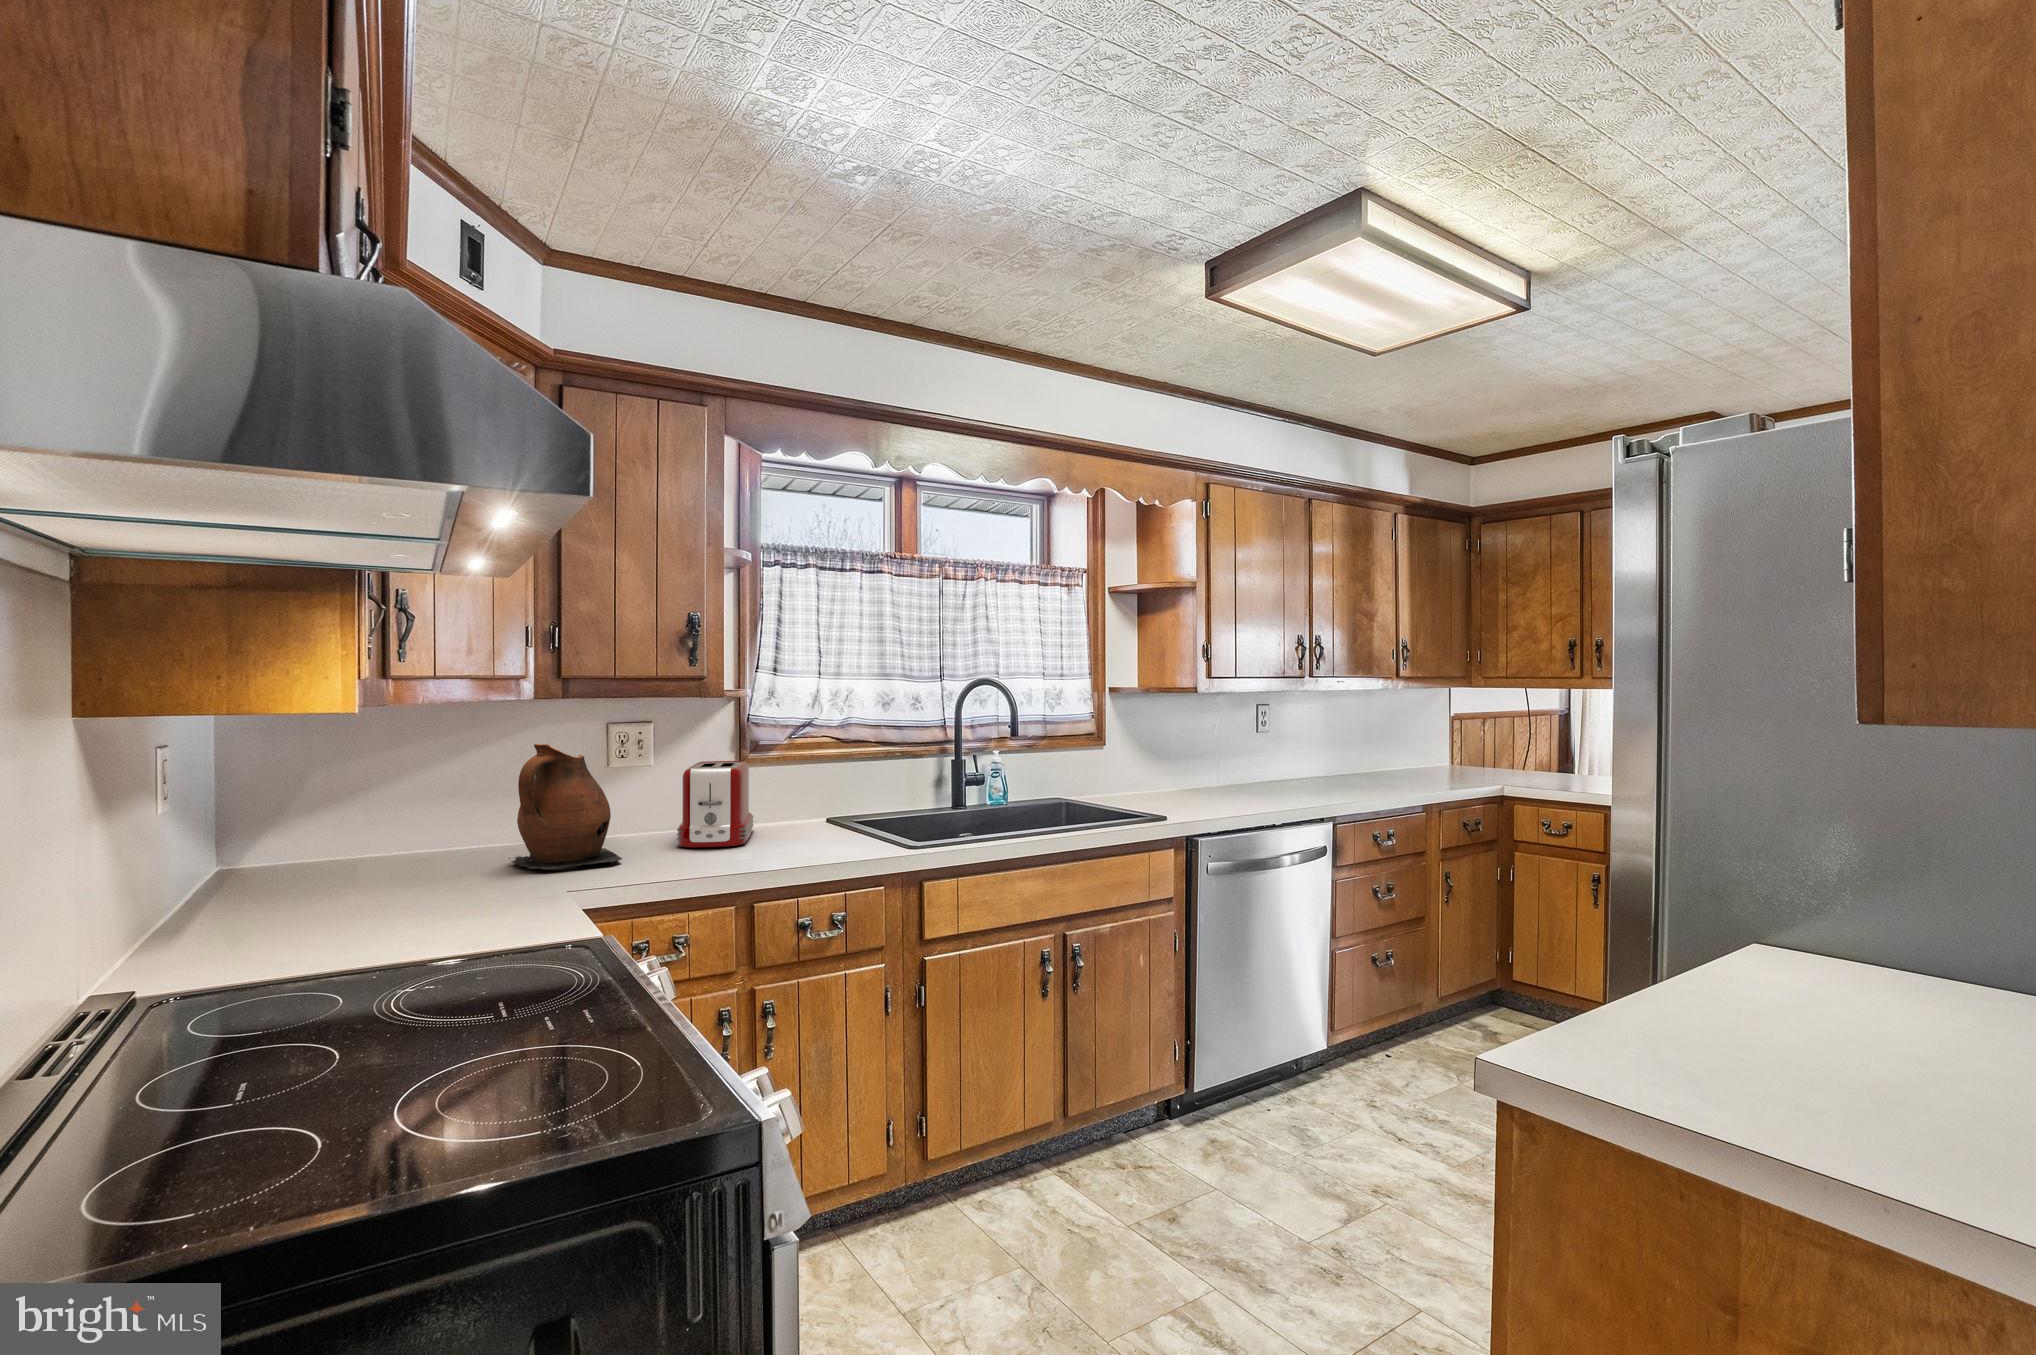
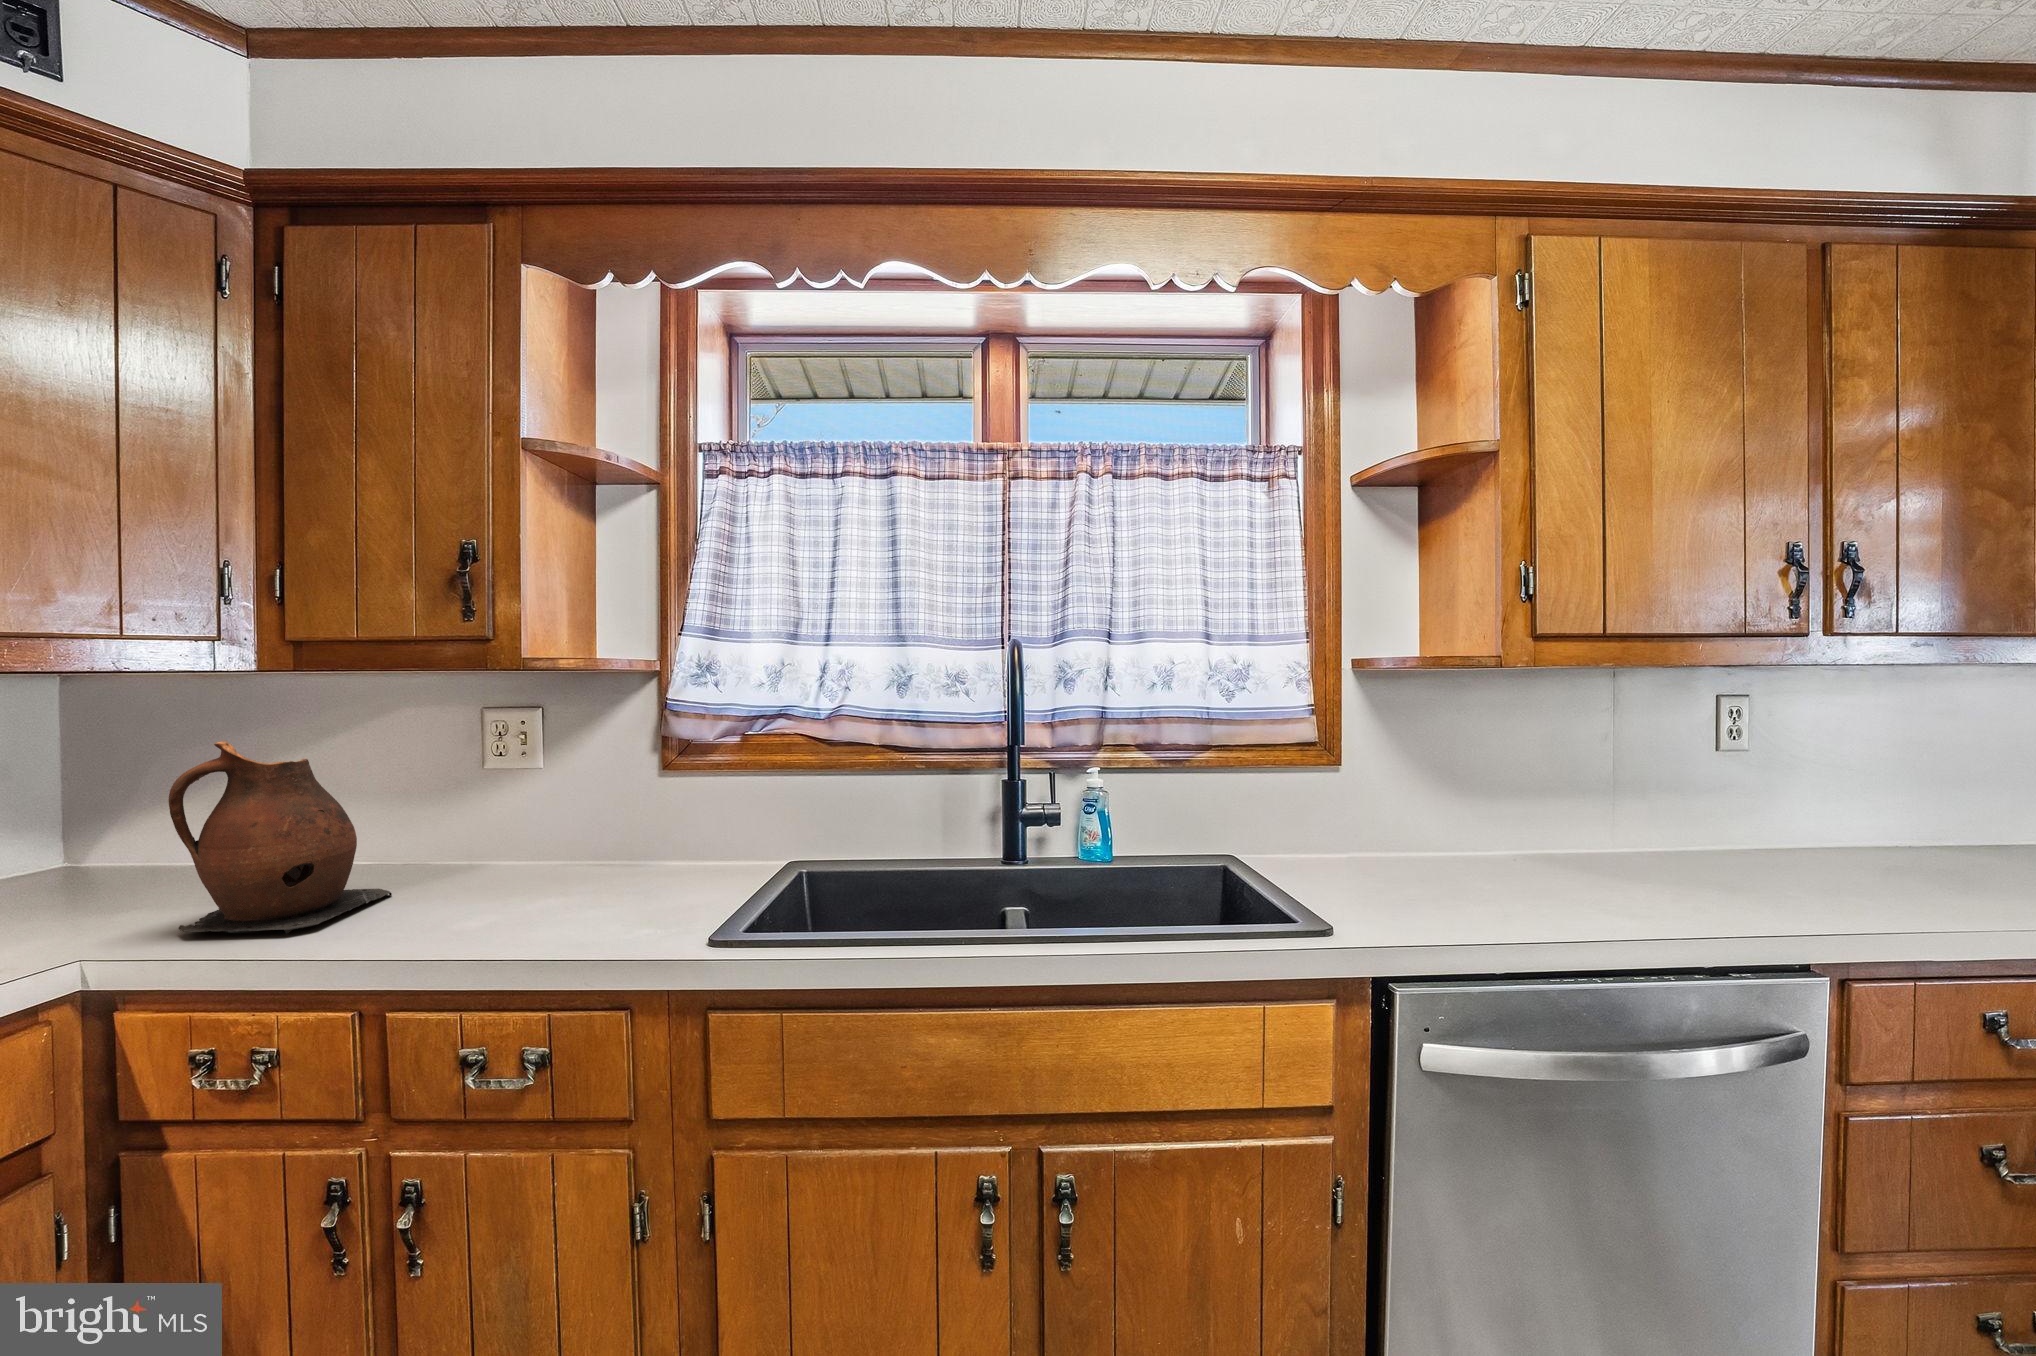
toaster: present [677,761,753,848] -> none [474,767,657,912]

